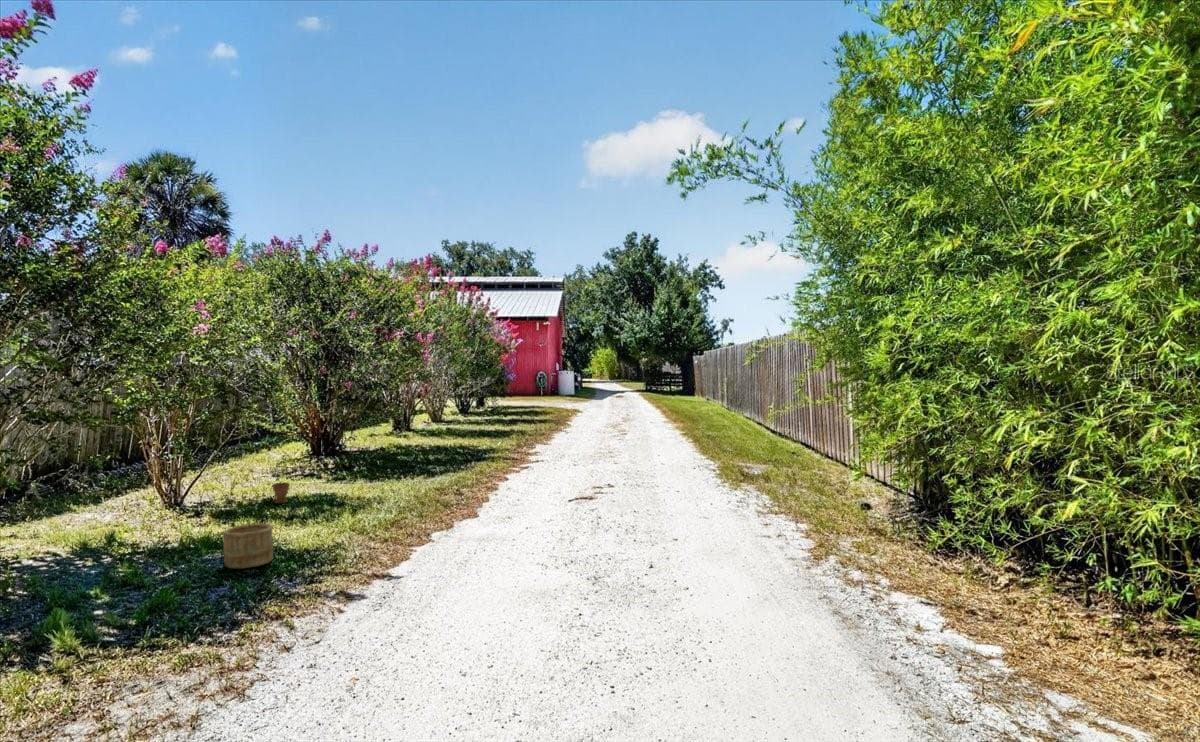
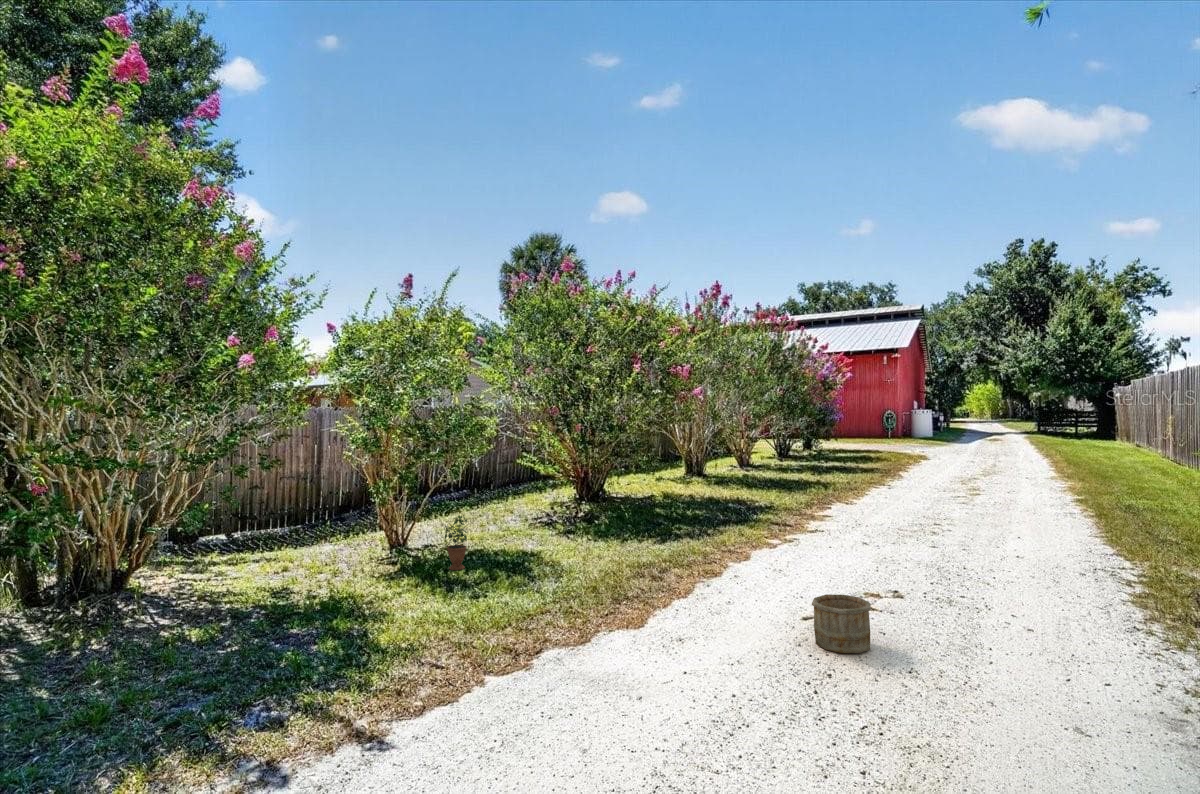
wooden bucket: present [222,524,273,569] -> present [812,594,871,653]

